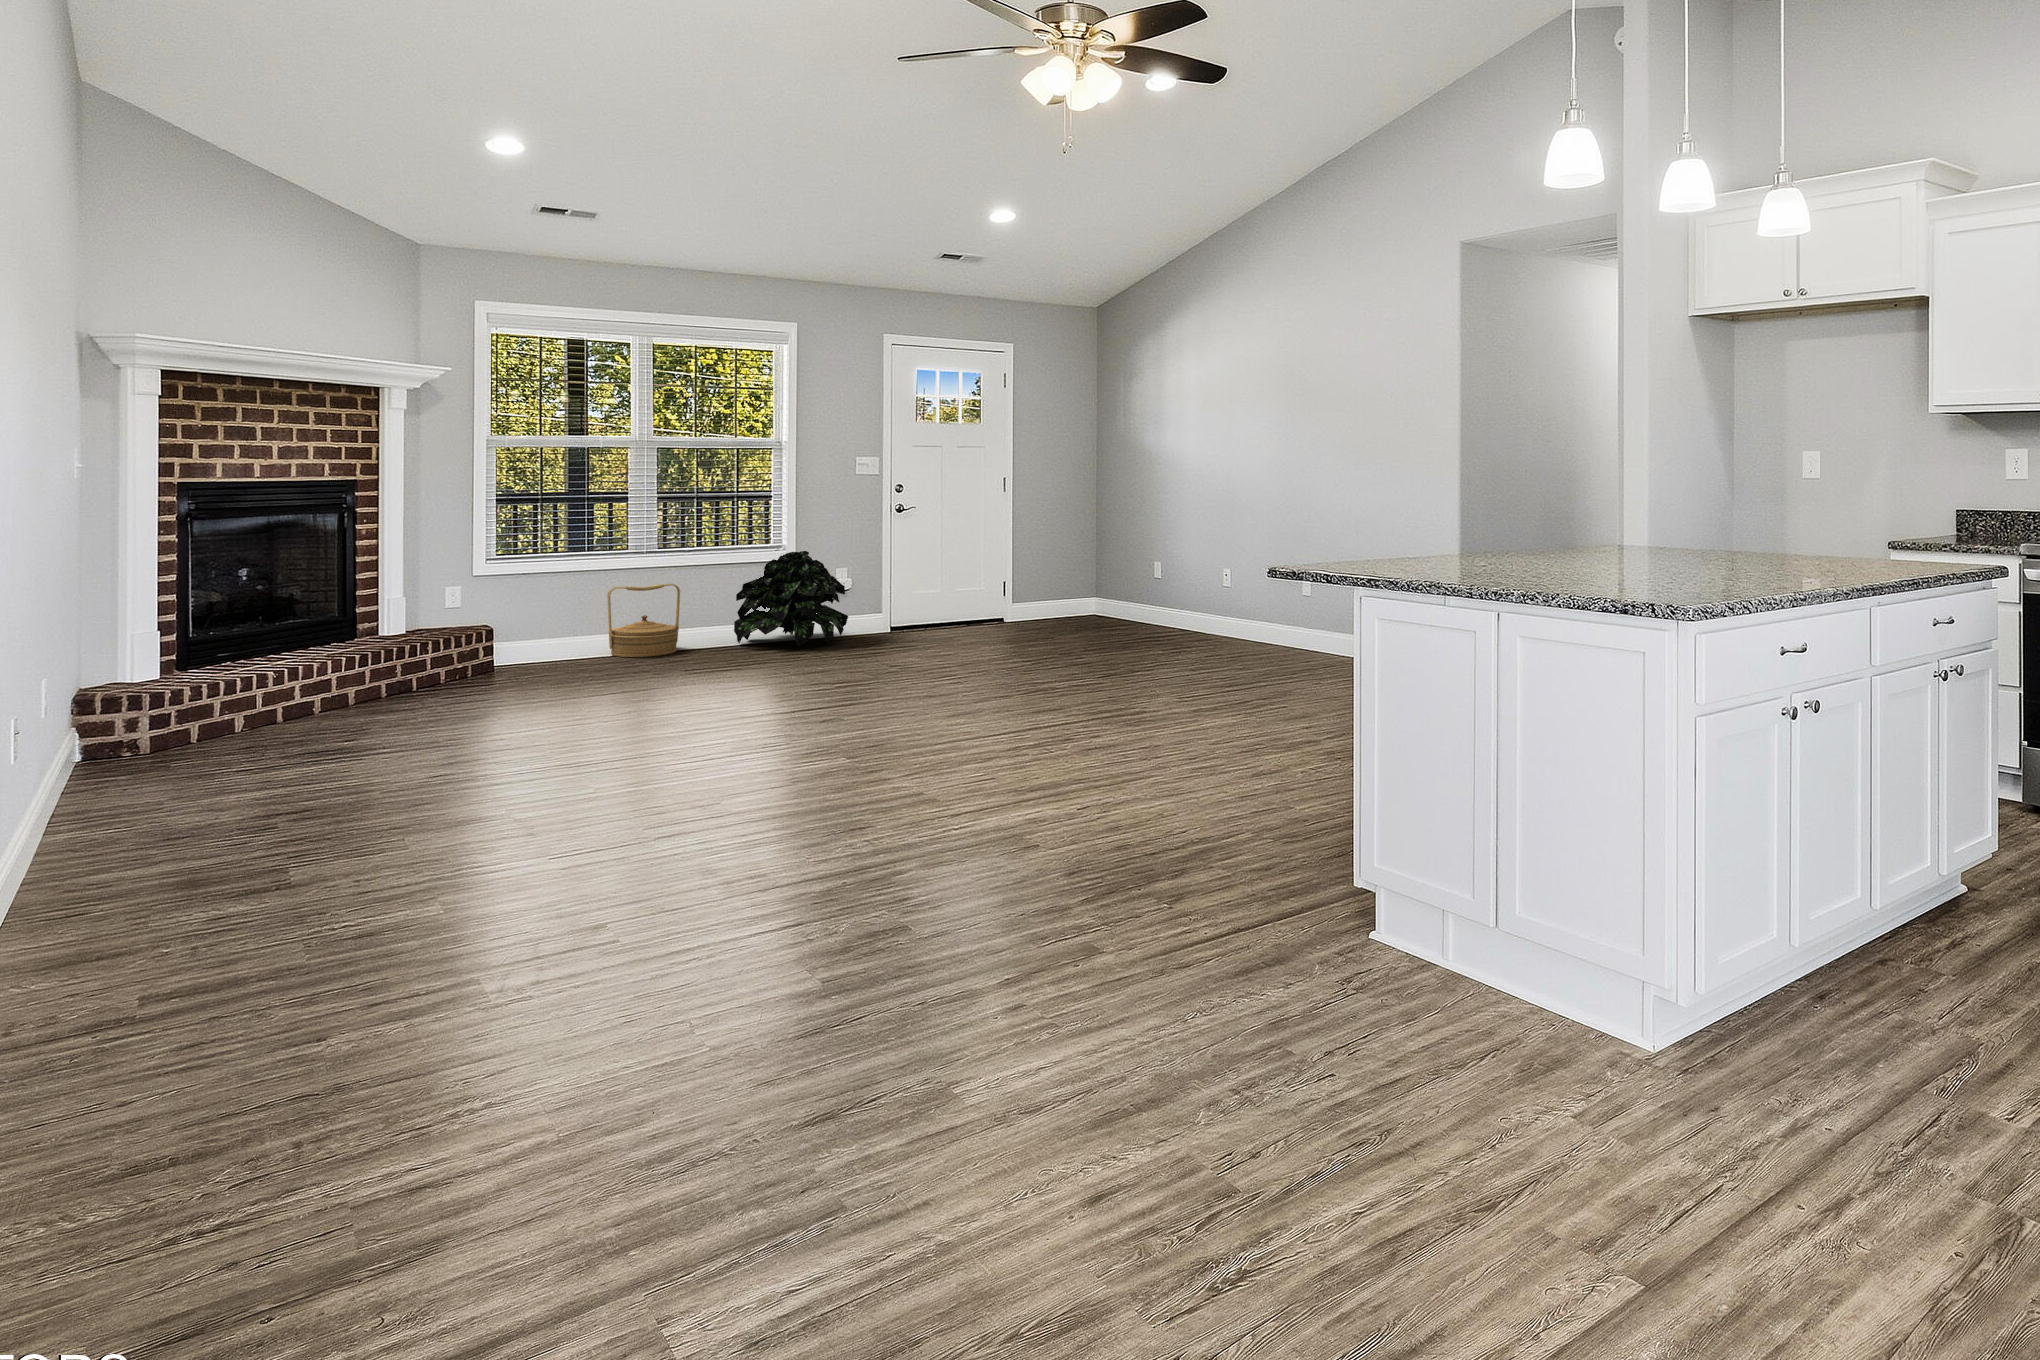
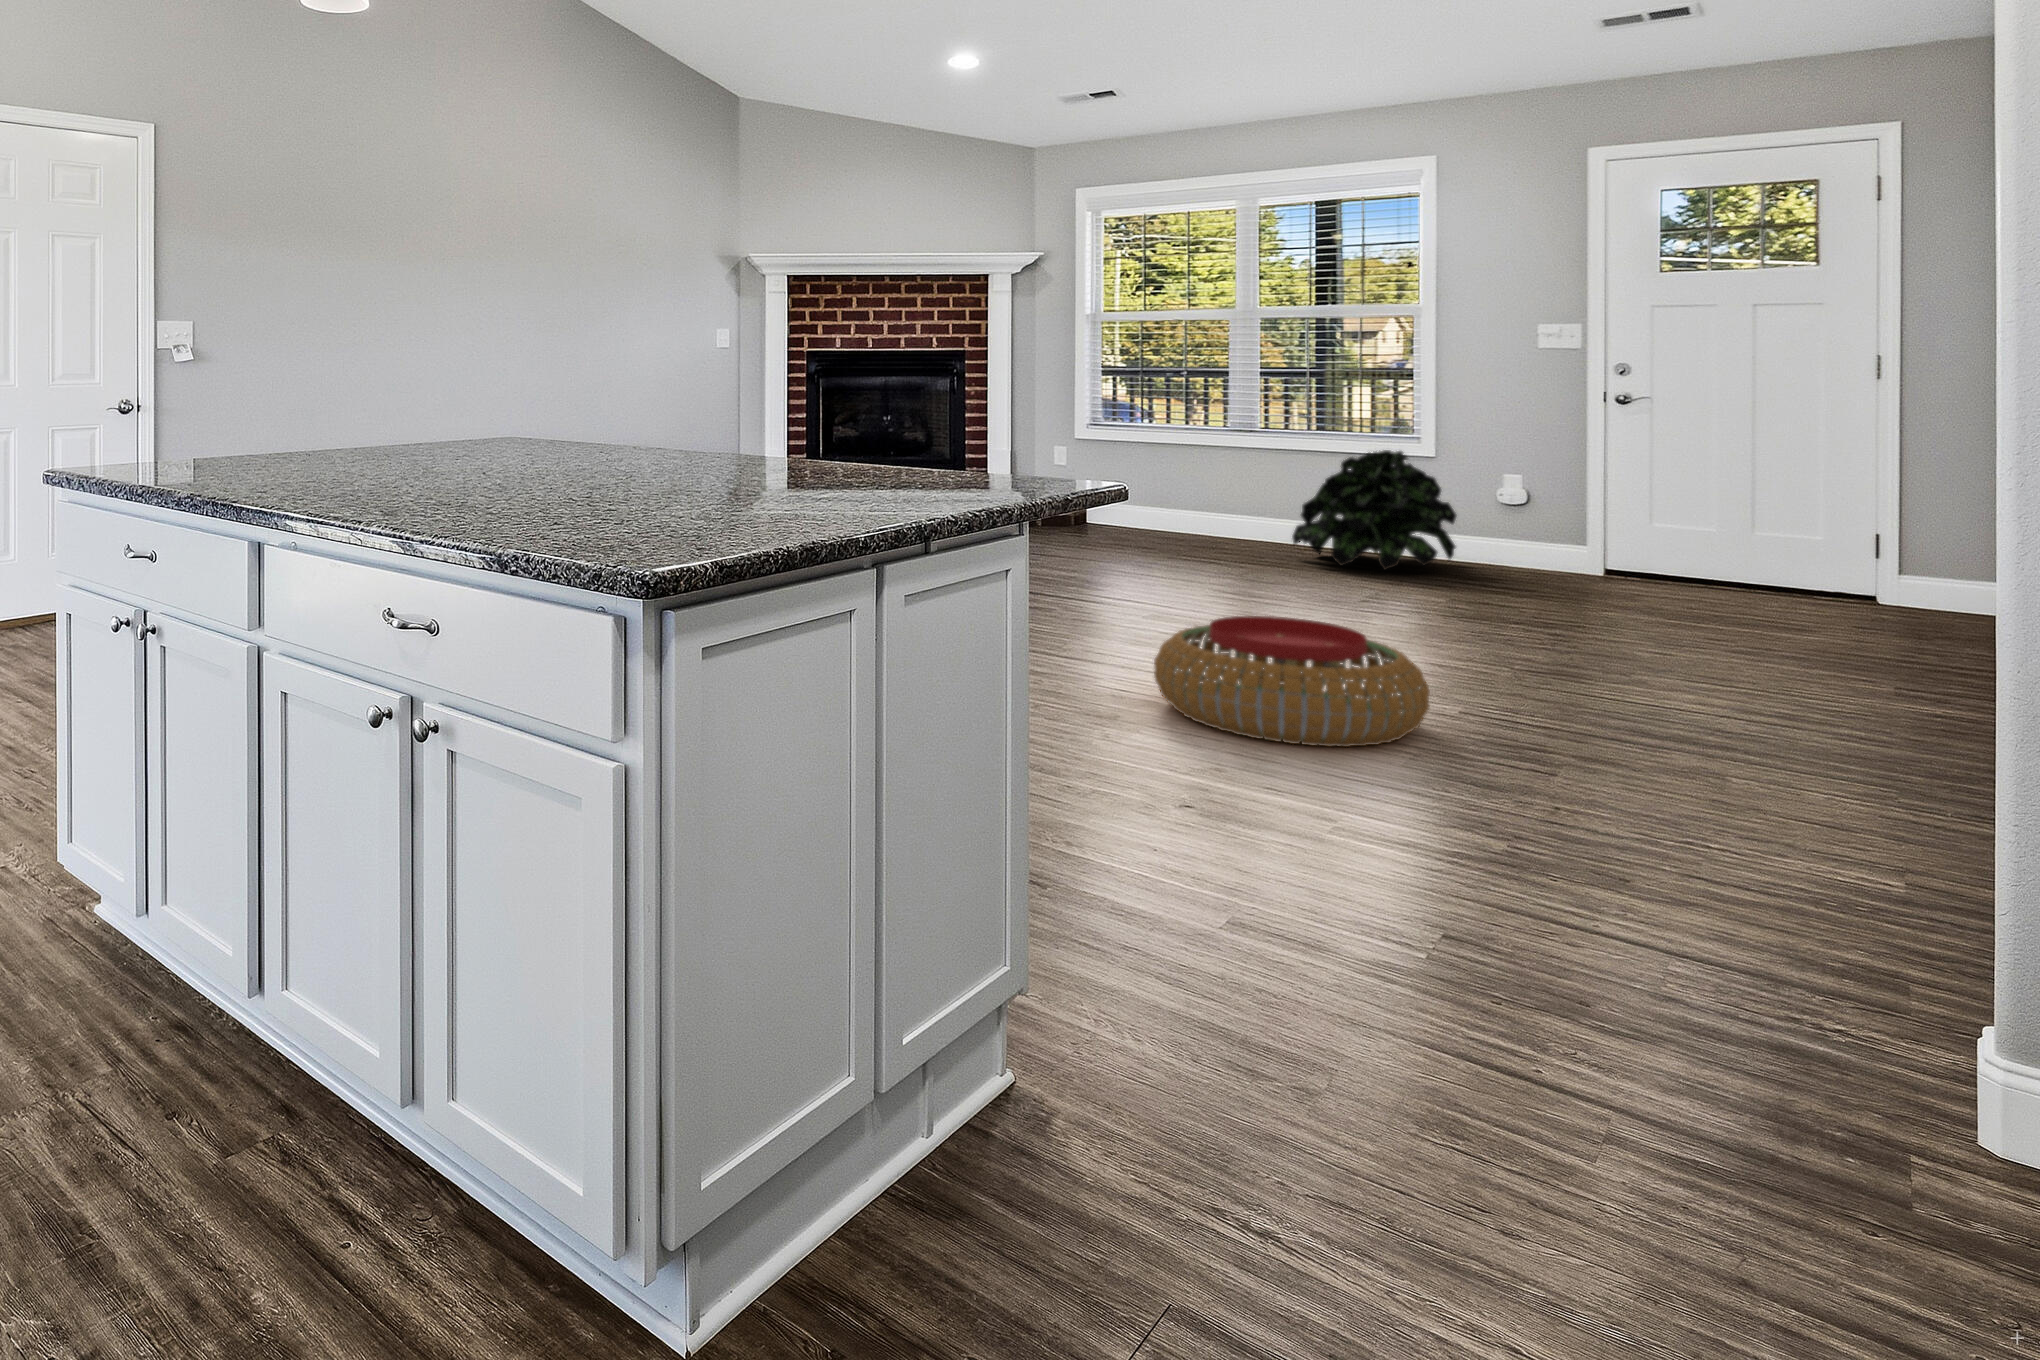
woven basket: present [607,584,680,657] -> none [1174,469,1256,549]
pouf: none [1101,655,1257,732] -> present [1154,616,1430,747]

